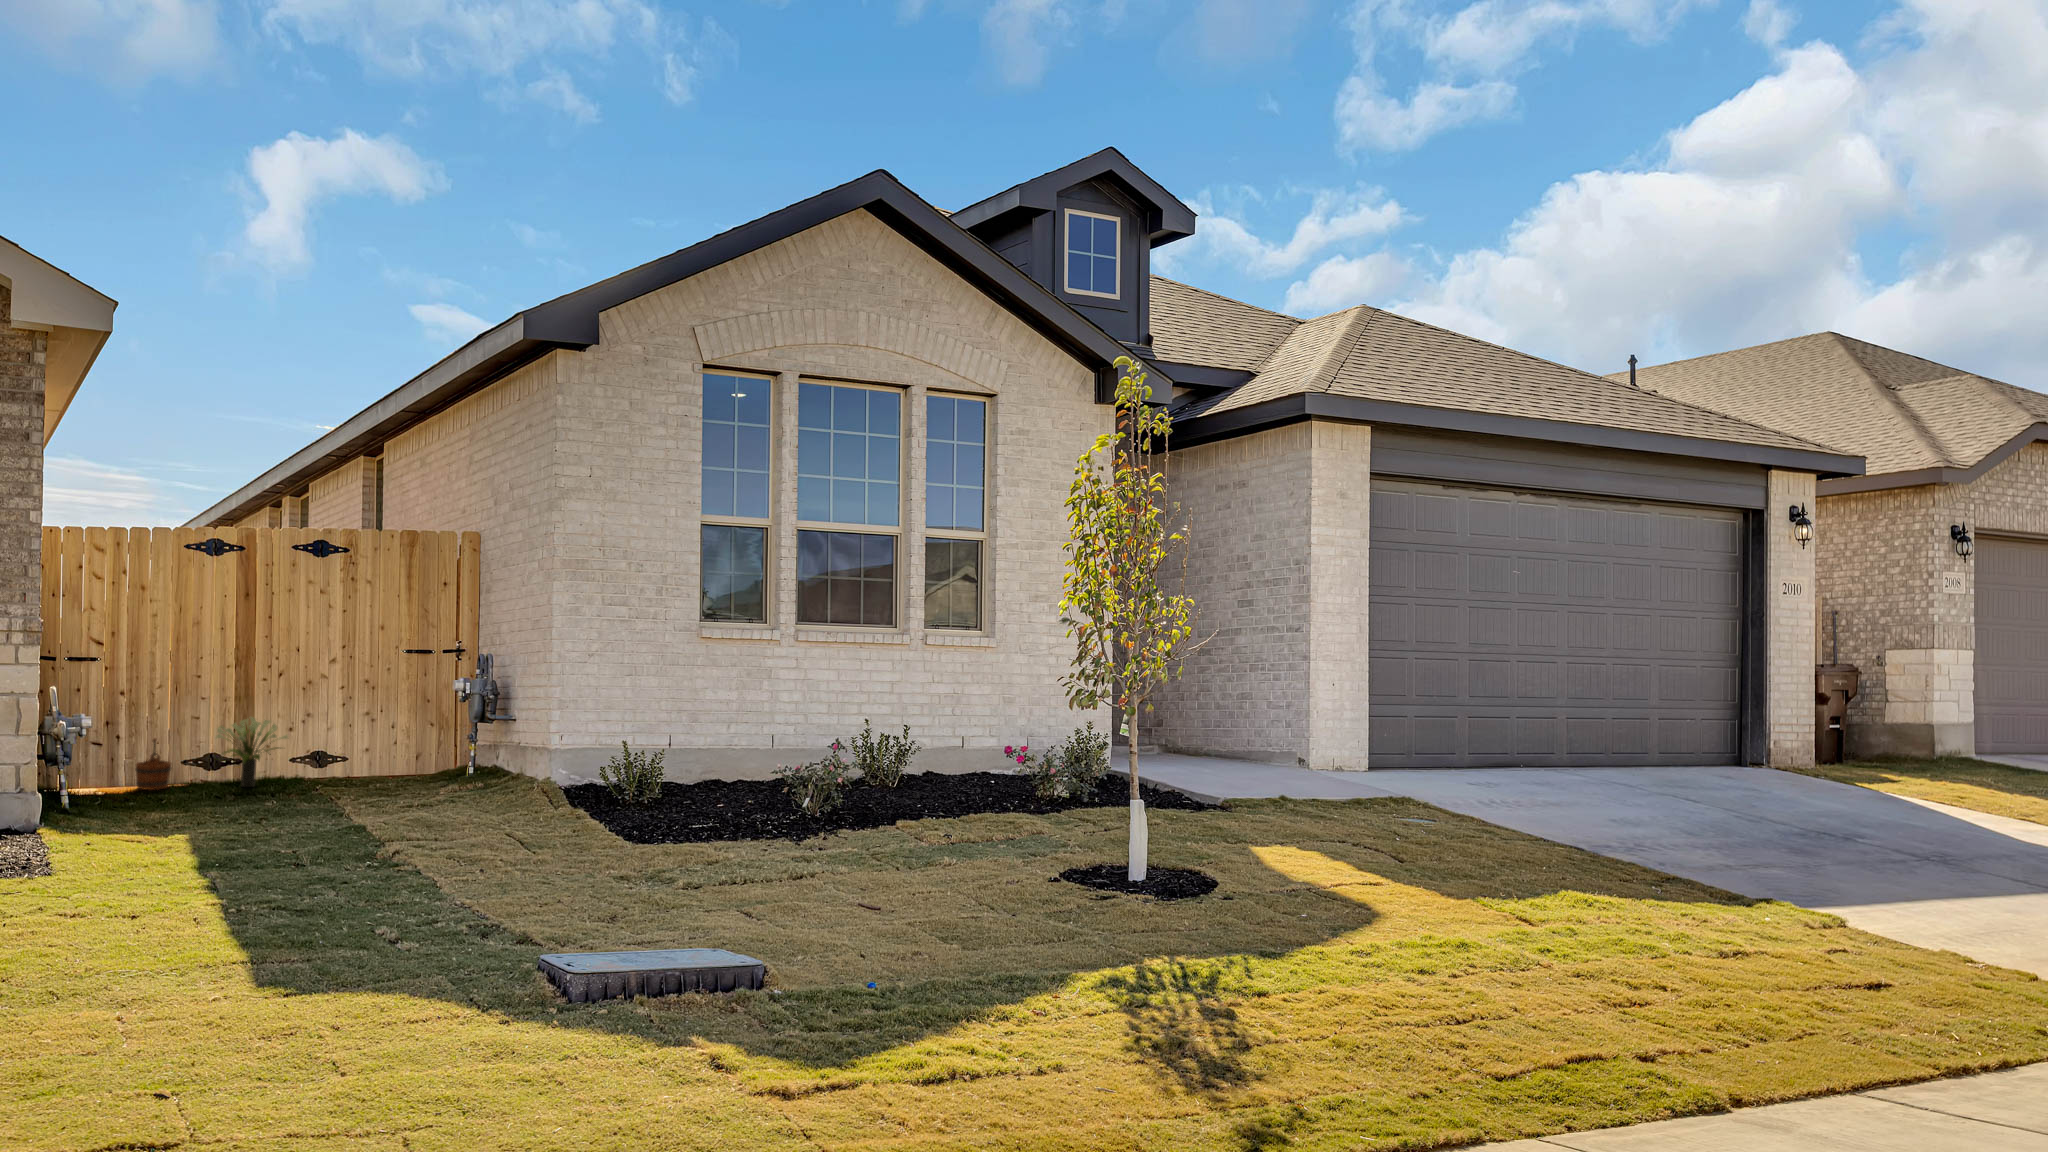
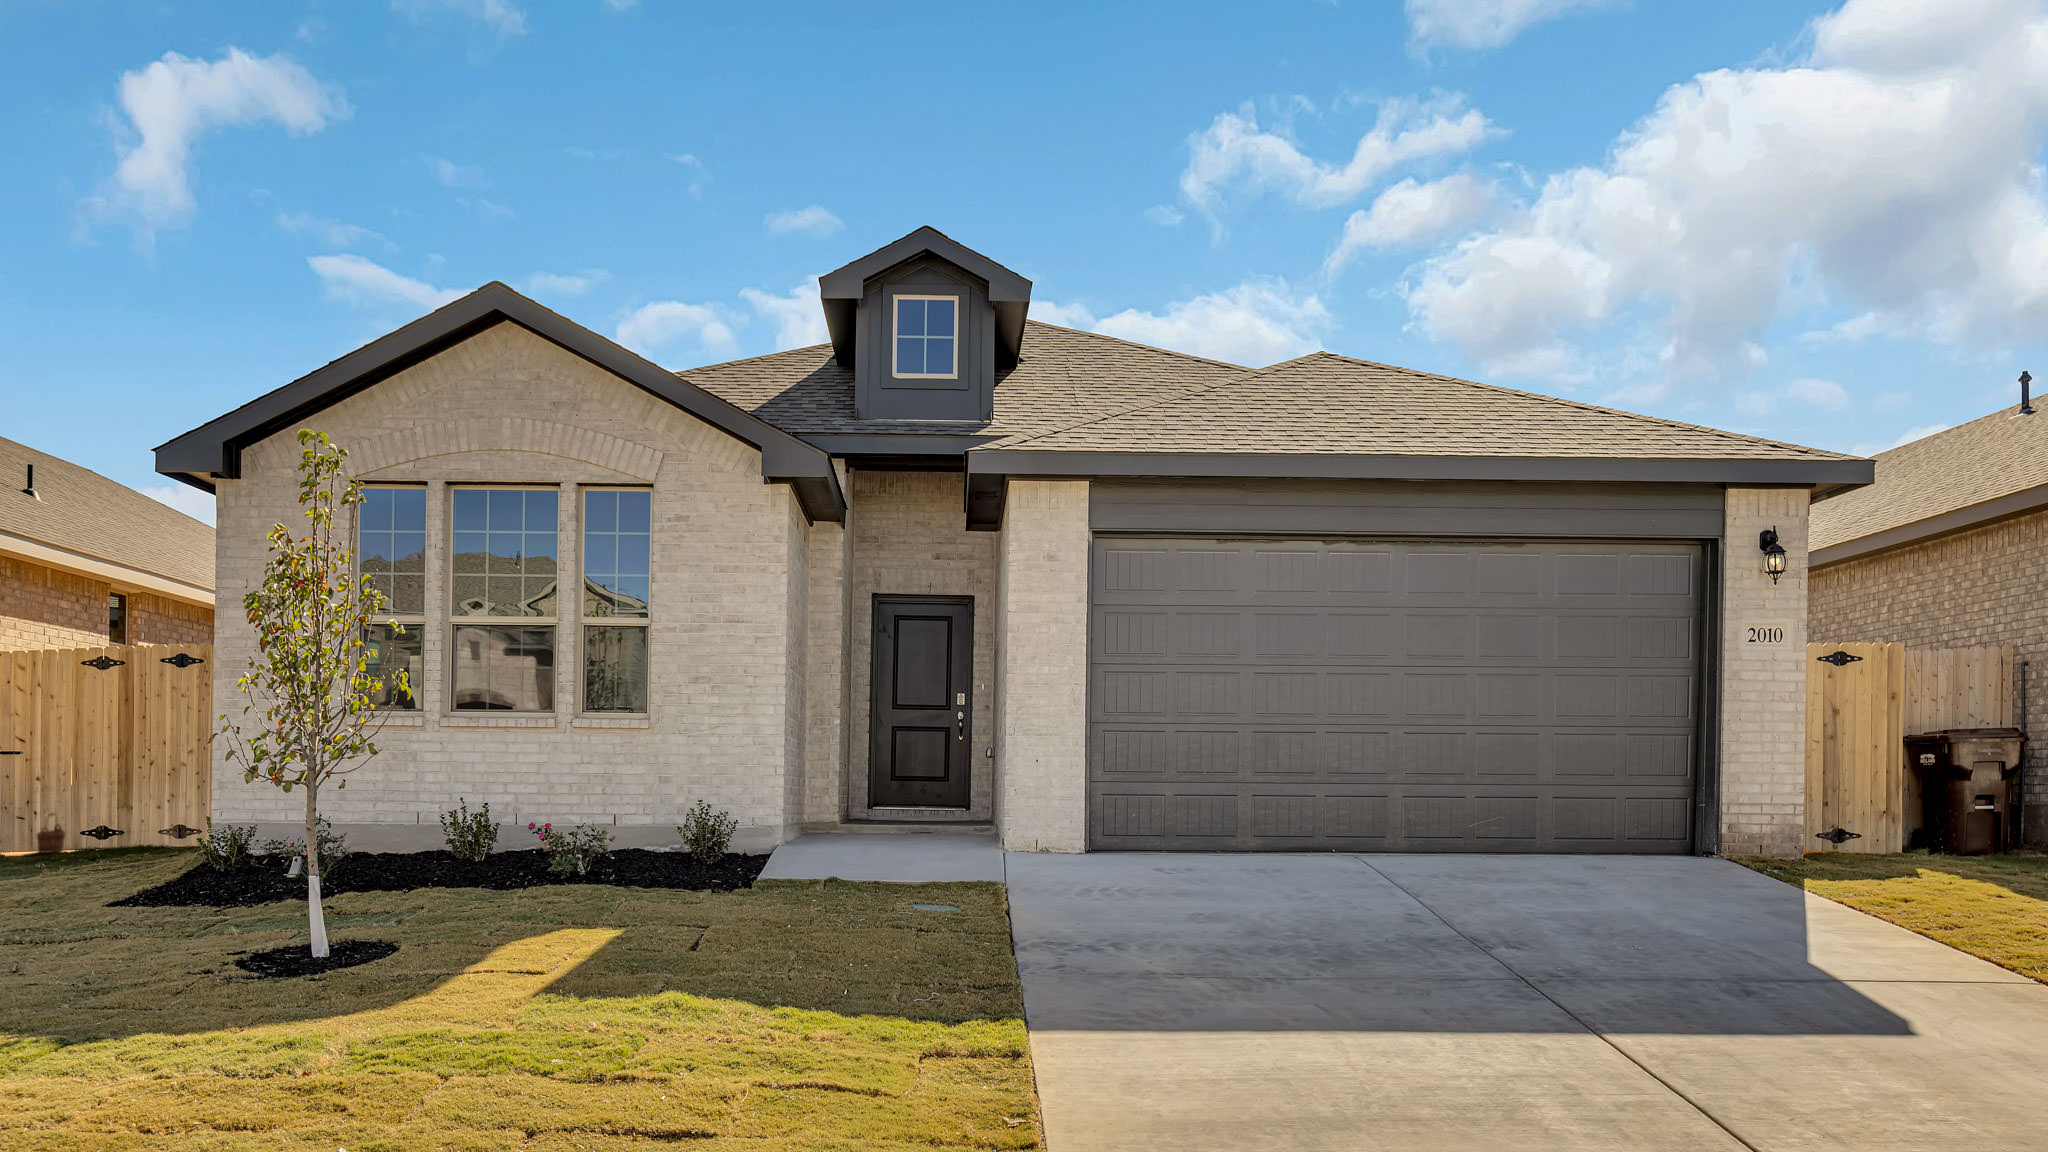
potted plant: present [216,717,288,787] -> none [82,796,145,852]

